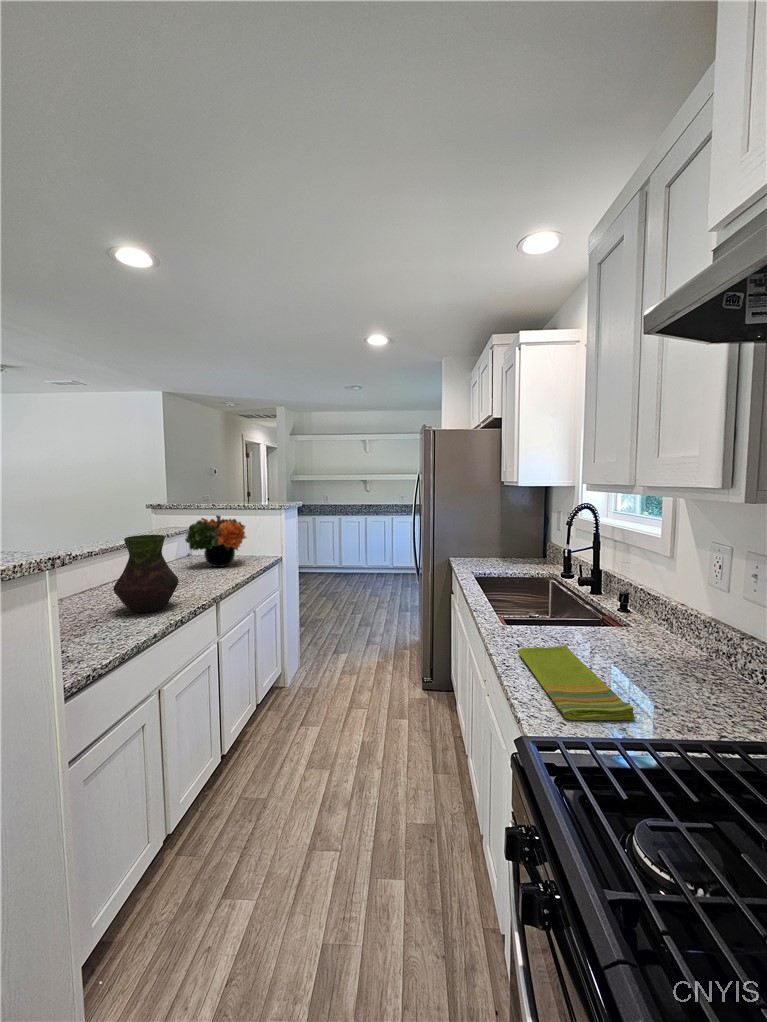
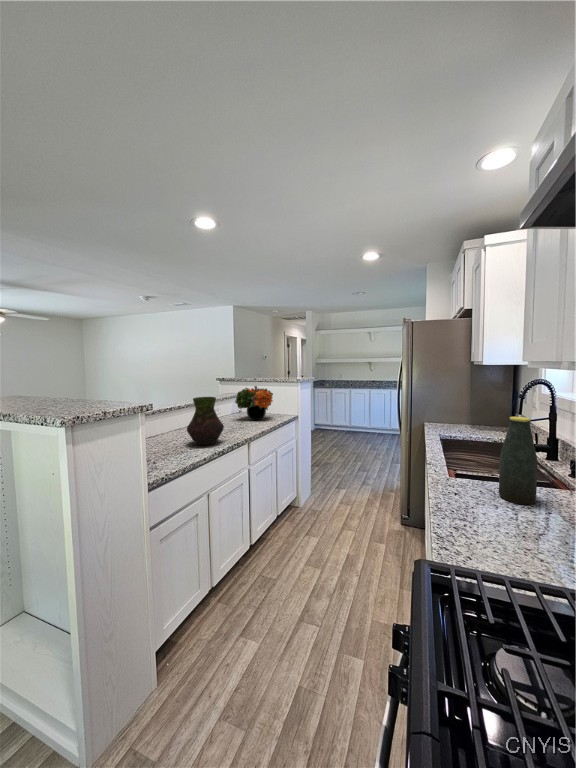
bottle: none [562,548,602,649] -> present [499,417,538,505]
dish towel: present [517,644,635,720] -> none [452,496,542,566]

